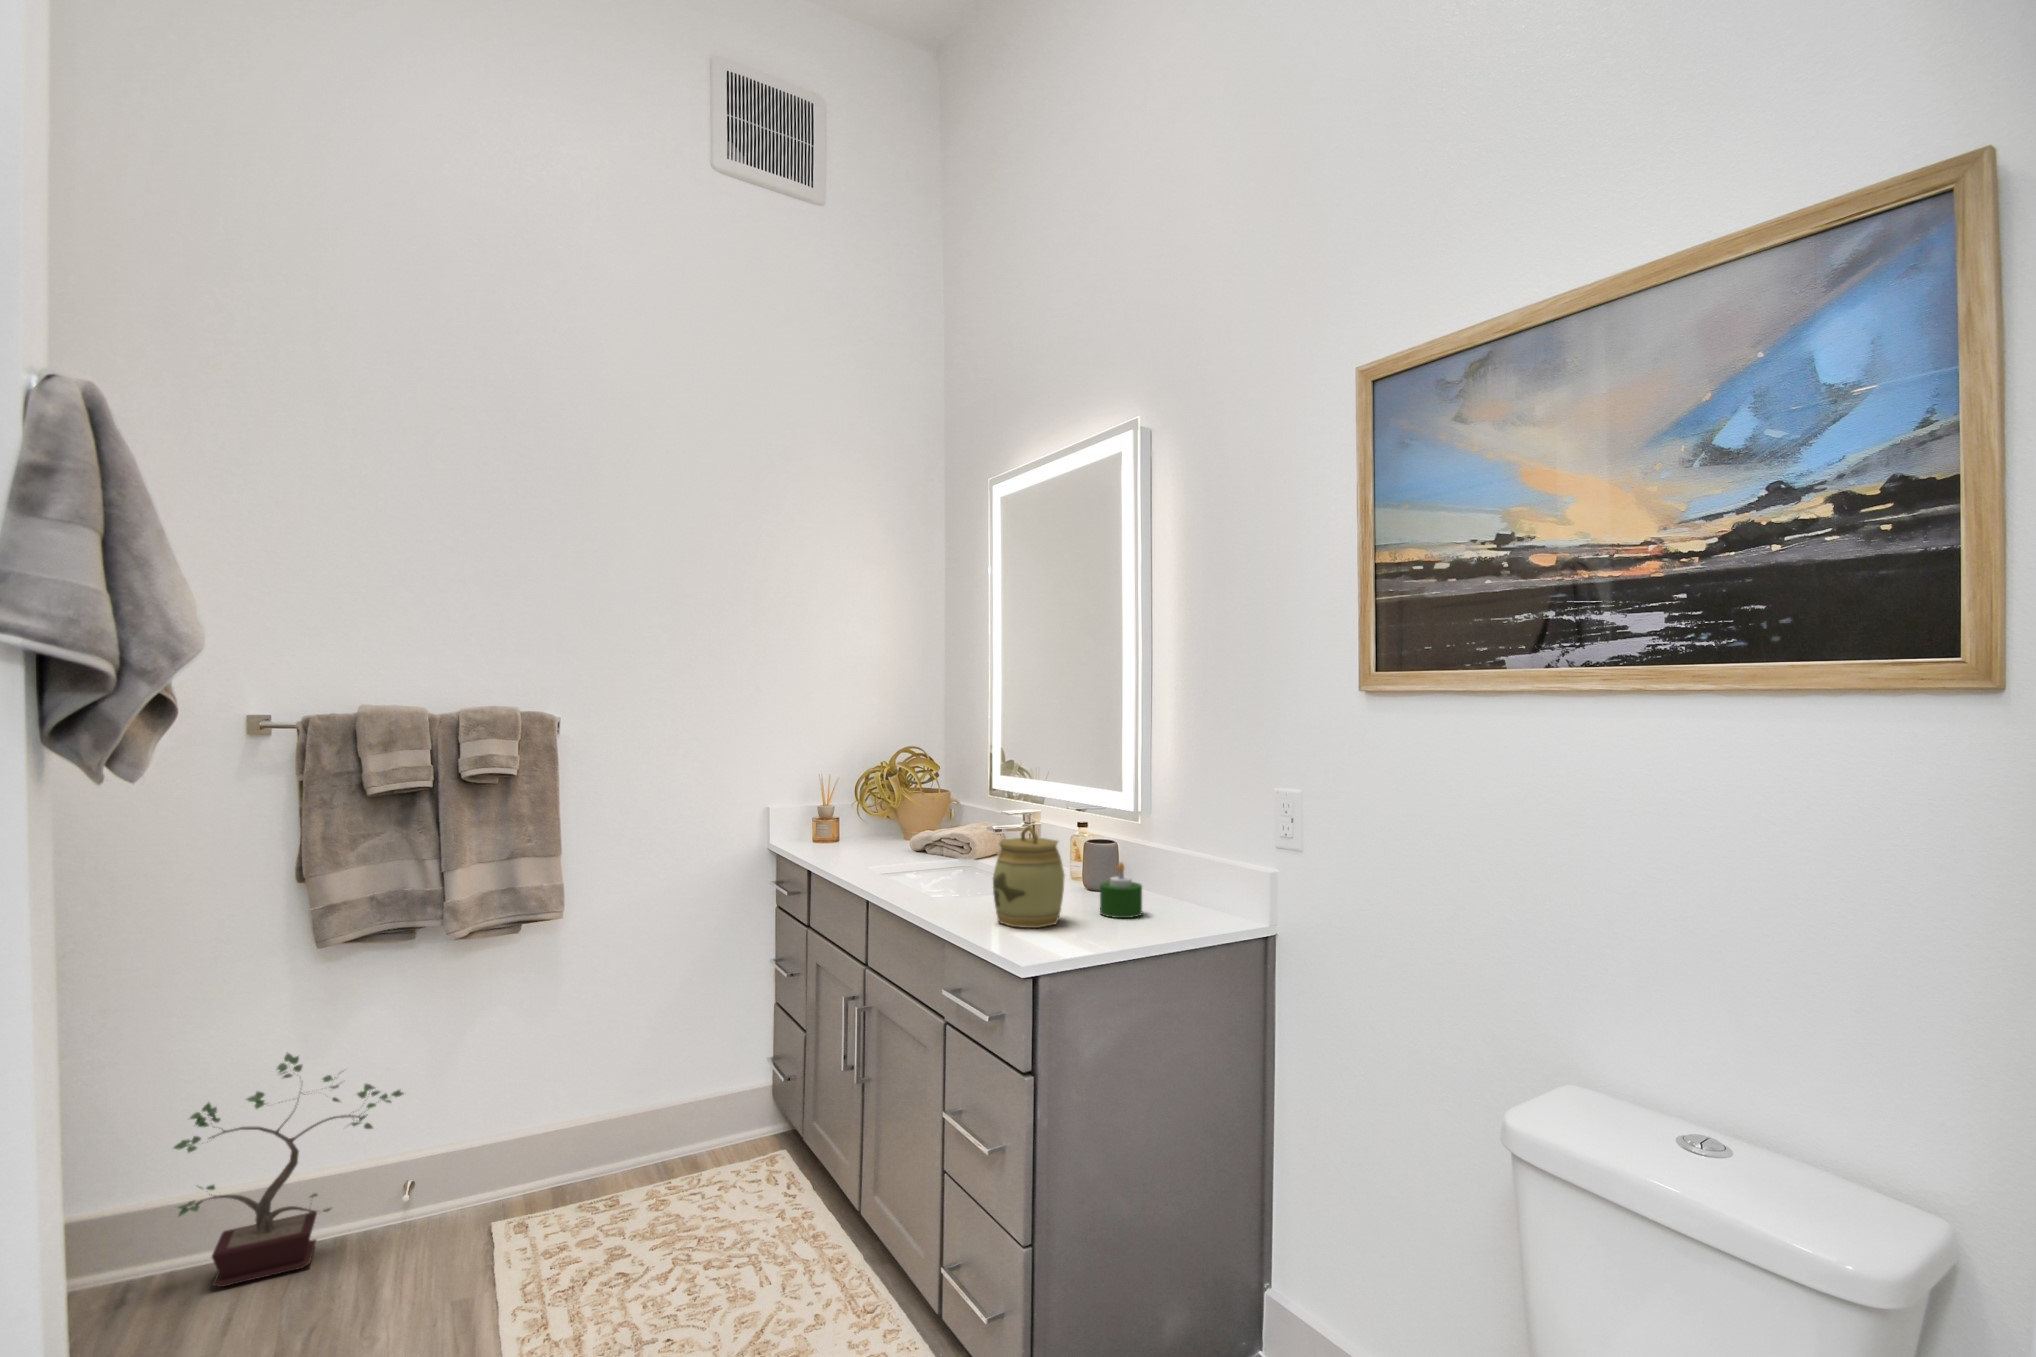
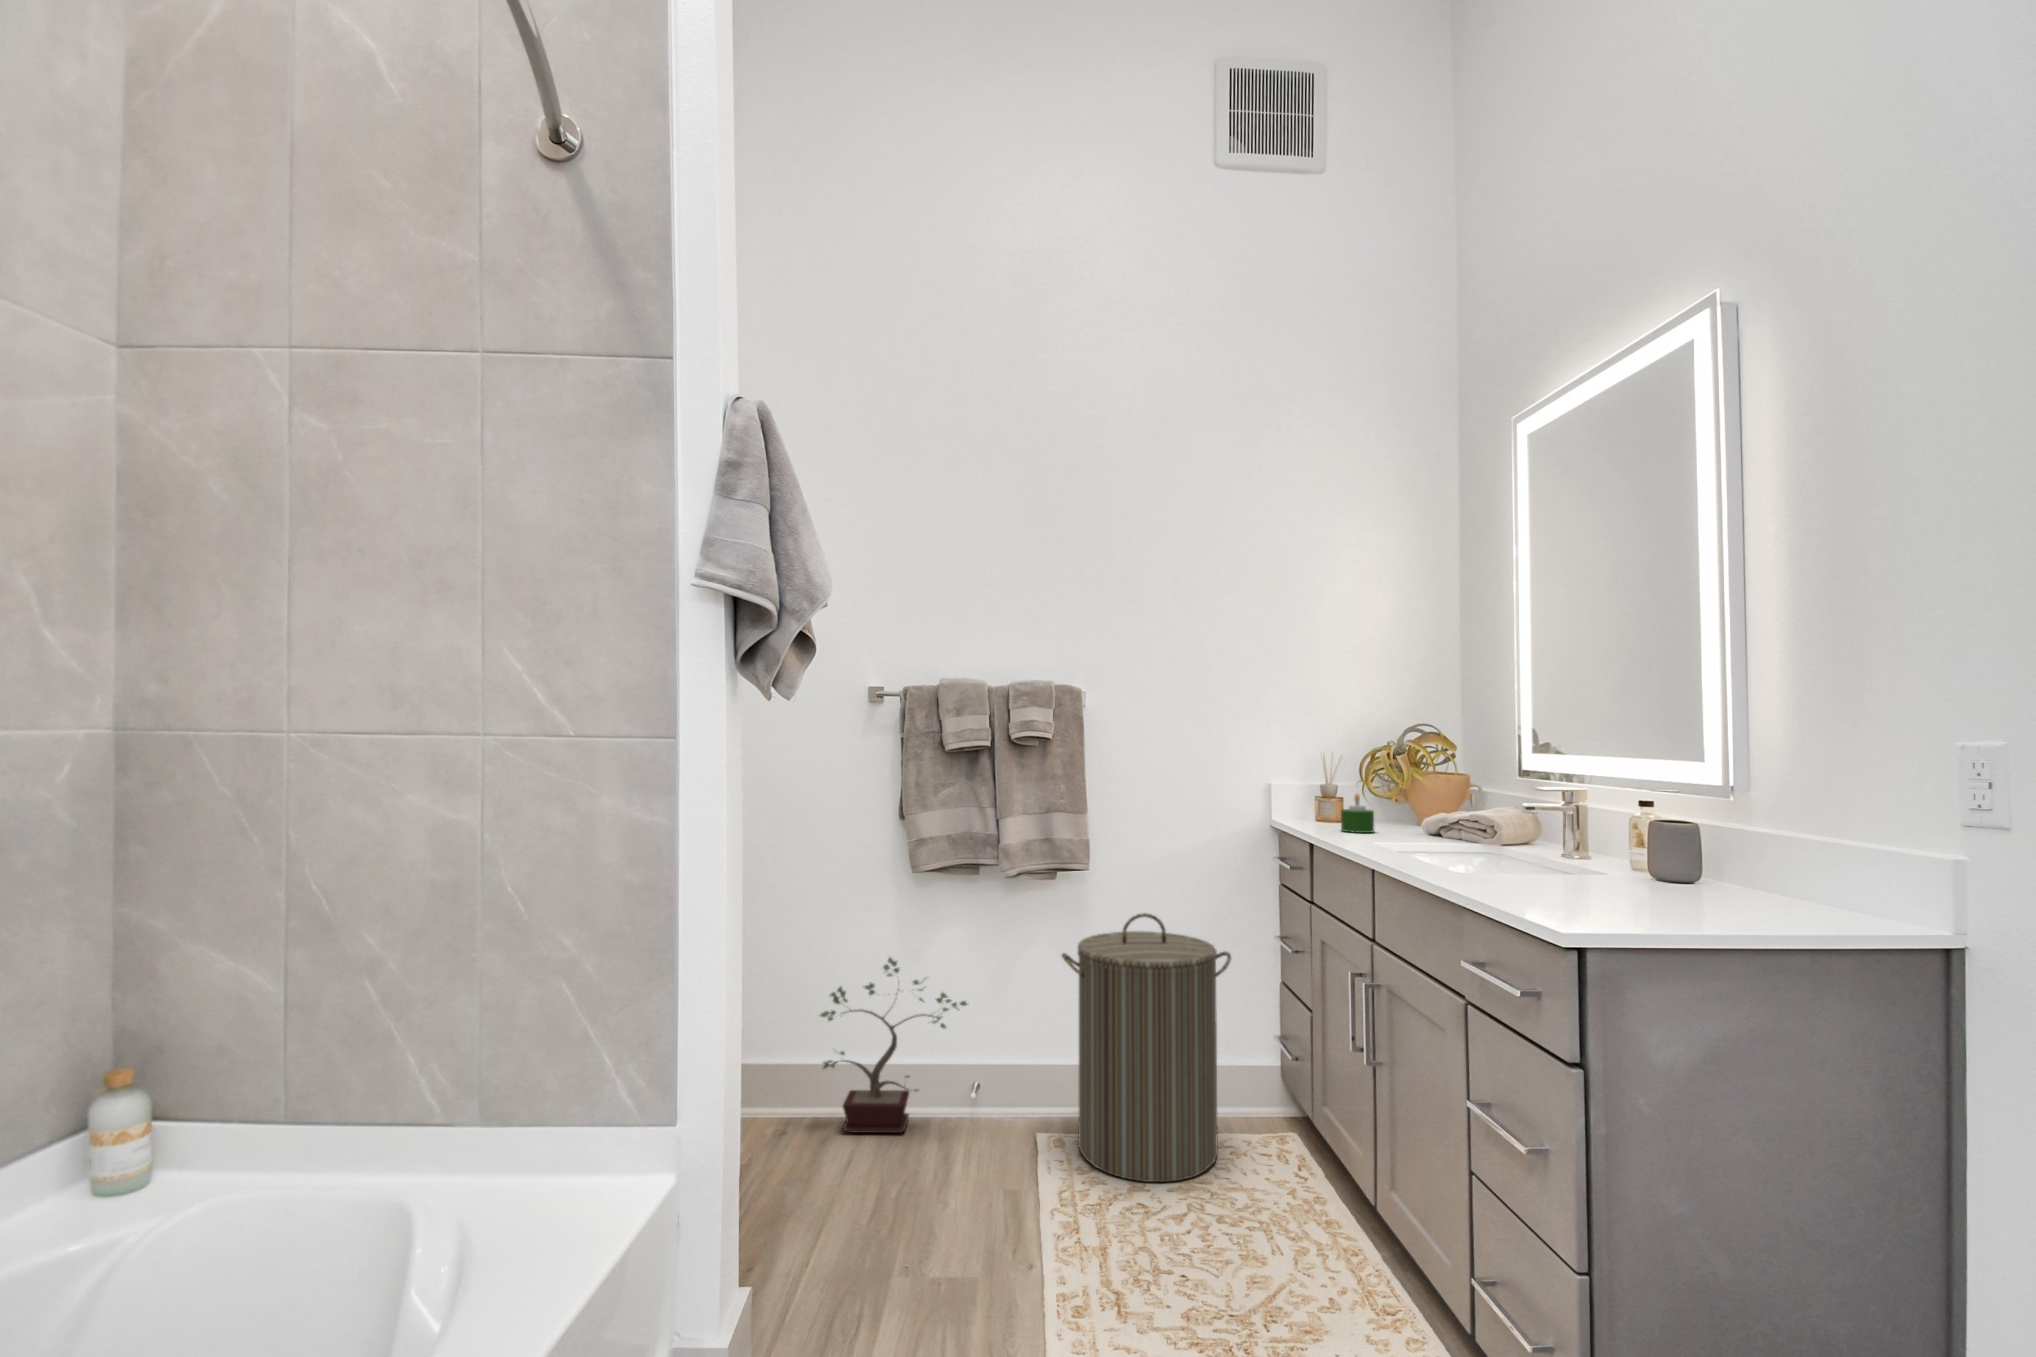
jar: present [993,825,1065,928] -> none [1527,782,1624,901]
candle: present [1100,863,1142,918] -> present [1341,794,1374,833]
laundry hamper: none [529,959,723,1249] -> present [1062,913,1231,1182]

